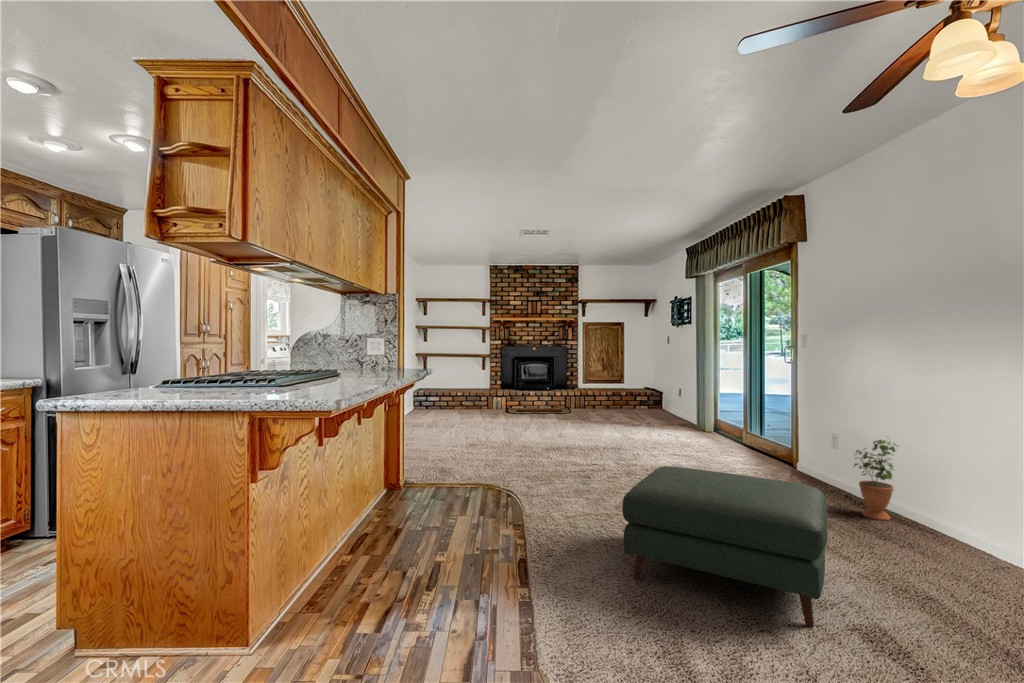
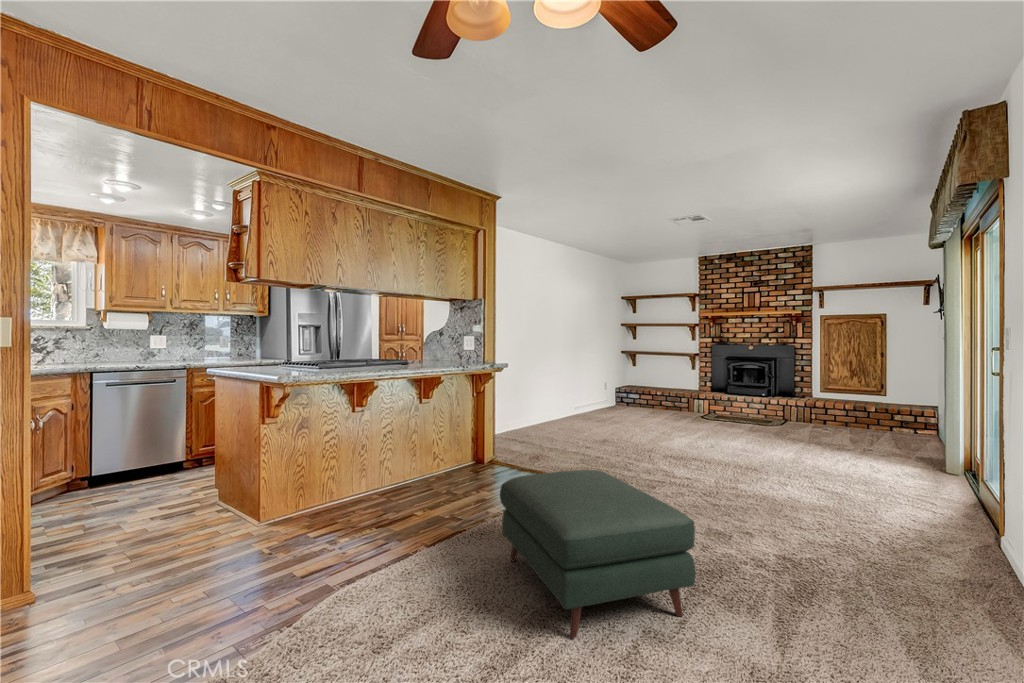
potted plant: present [854,440,897,520] -> none [920,491,996,617]

